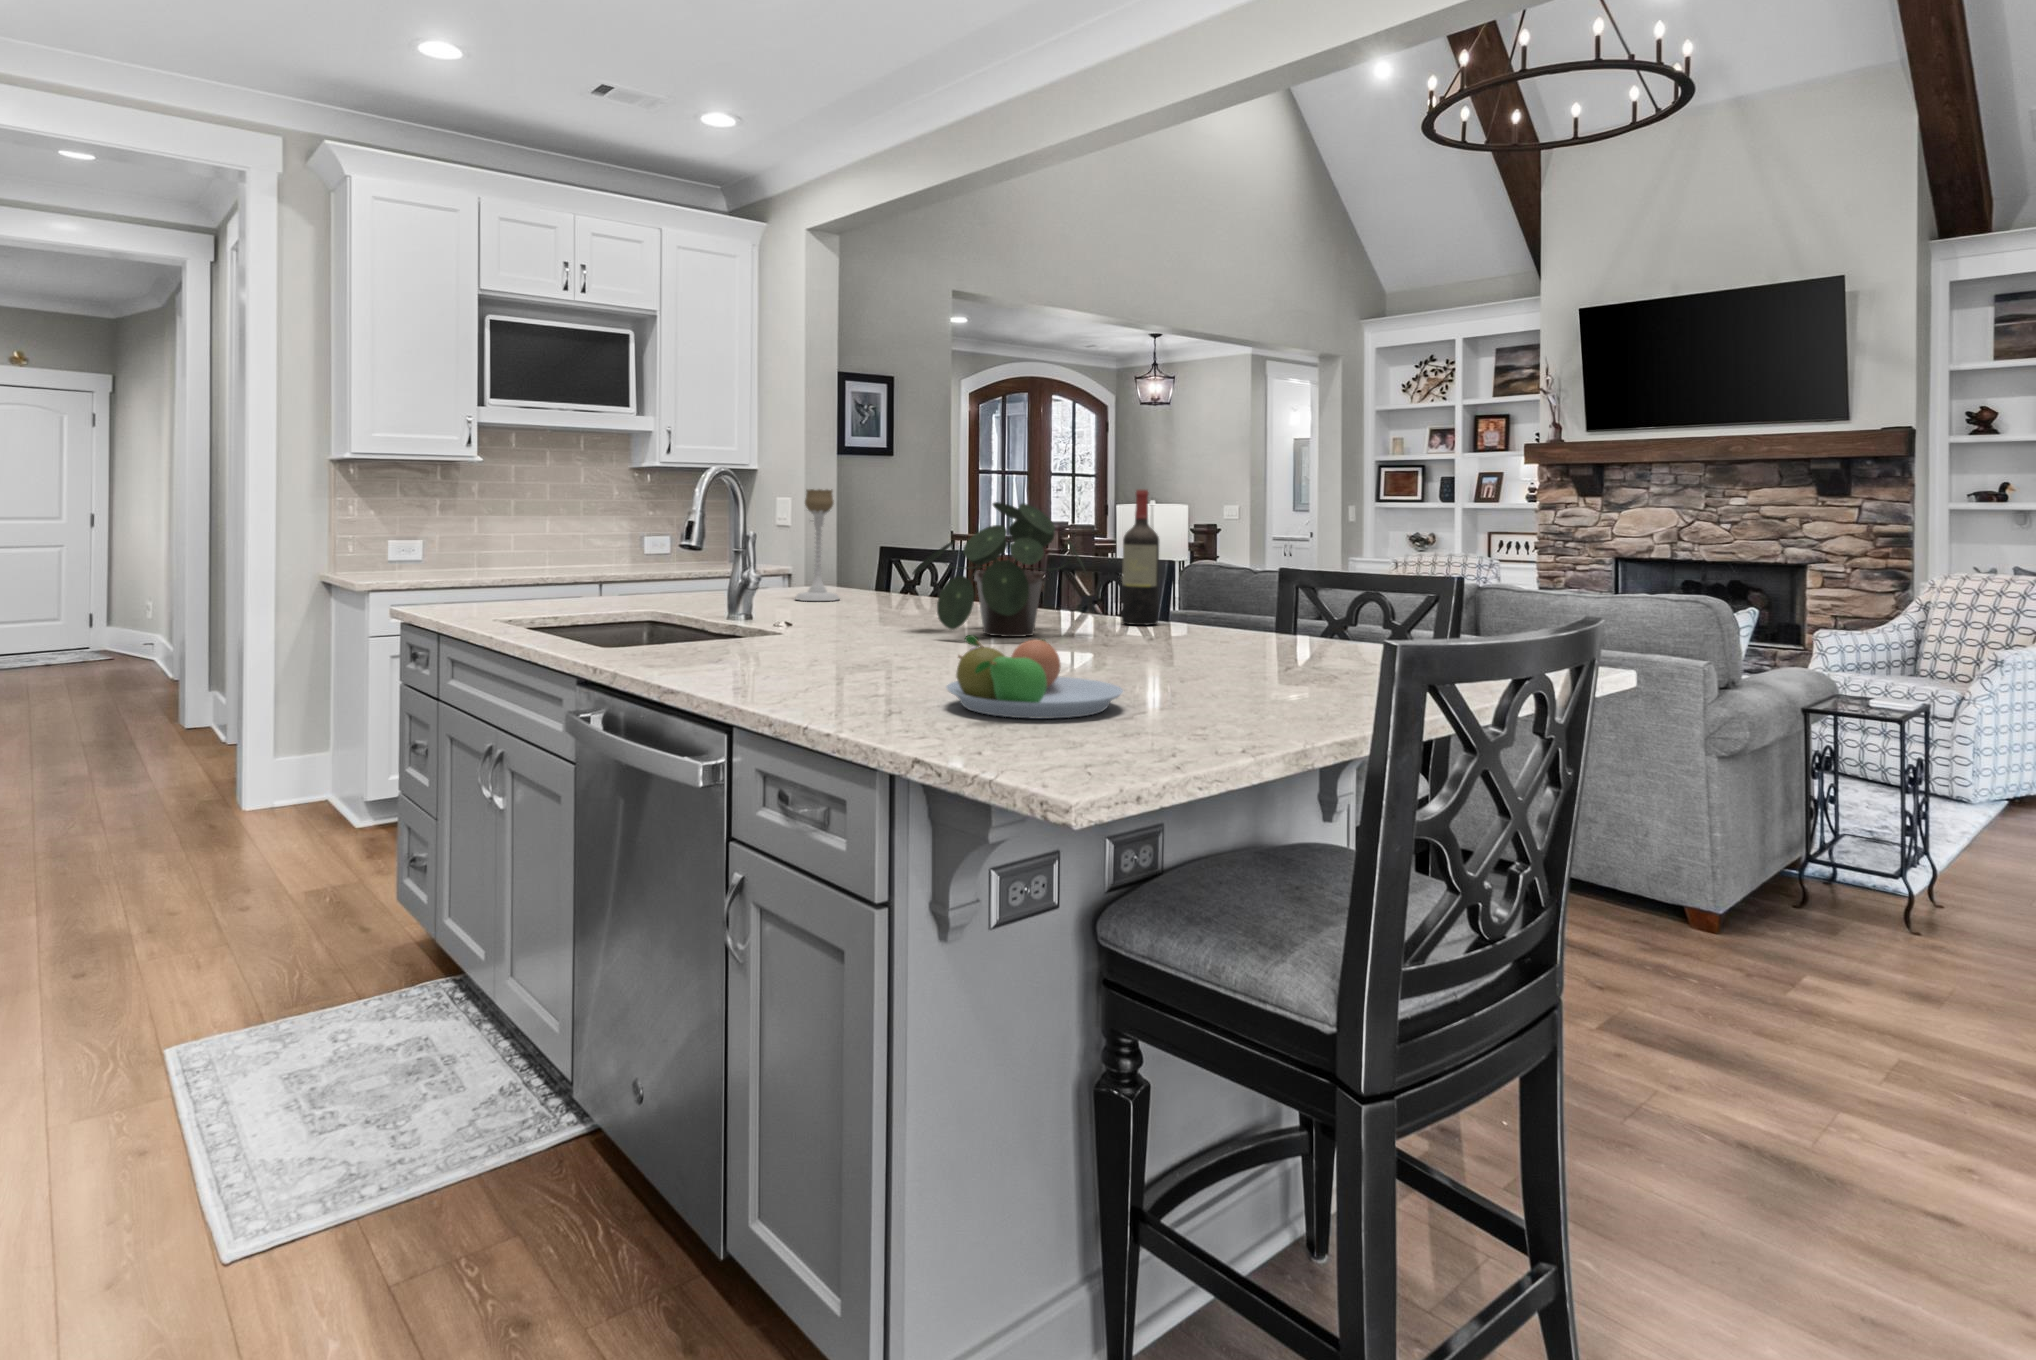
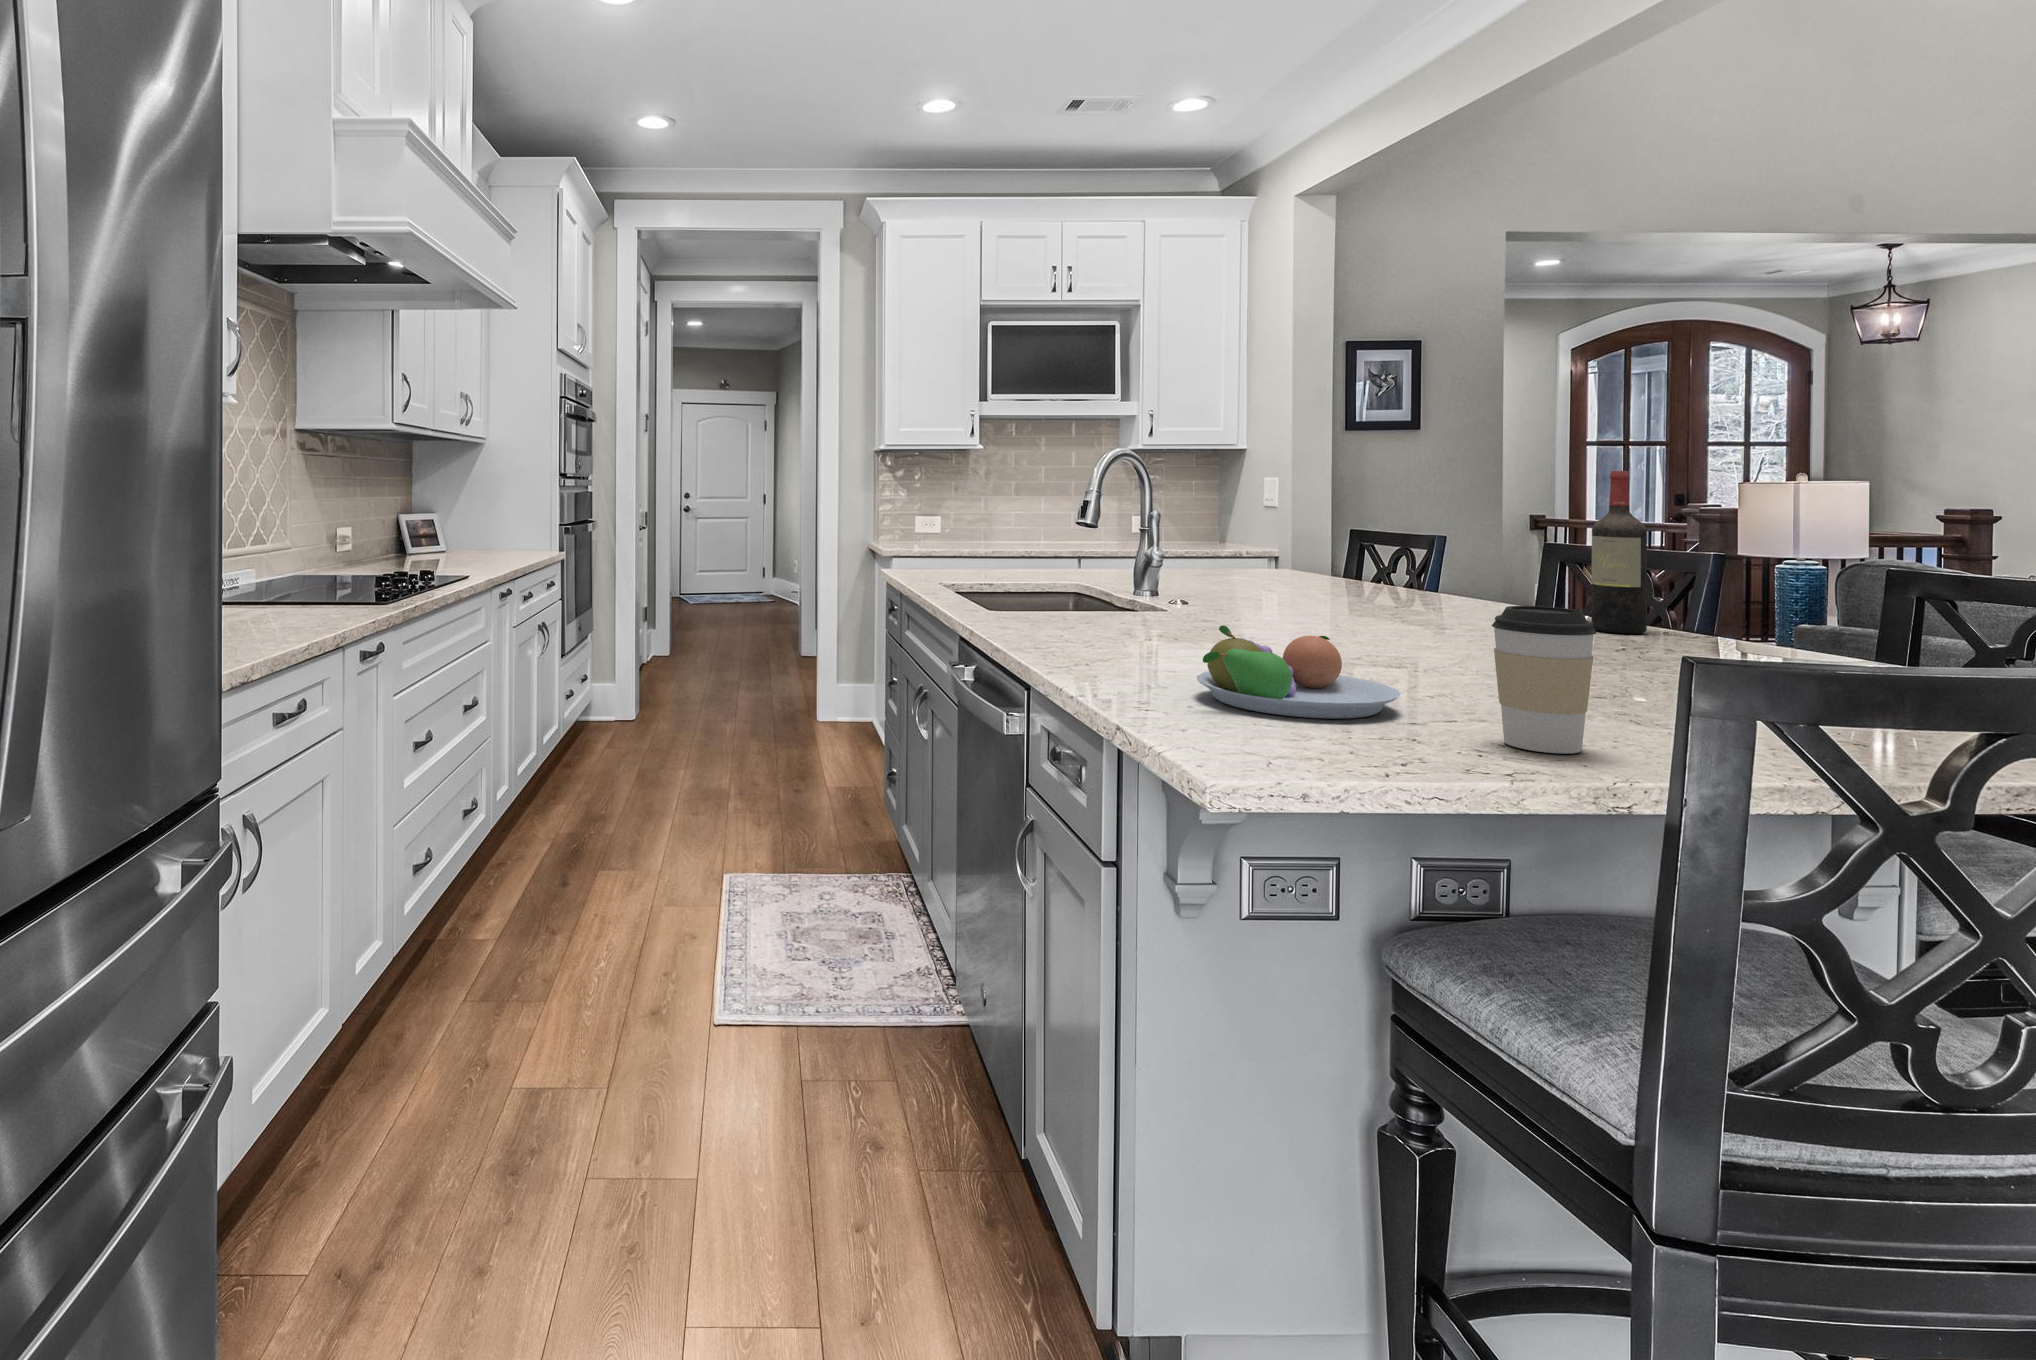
candle holder: present [795,489,839,601] -> none [1228,472,1278,584]
potted plant: present [912,502,1086,637] -> none [1298,488,1517,634]
coffee cup: none [1213,597,1287,723] -> present [1492,606,1596,754]

